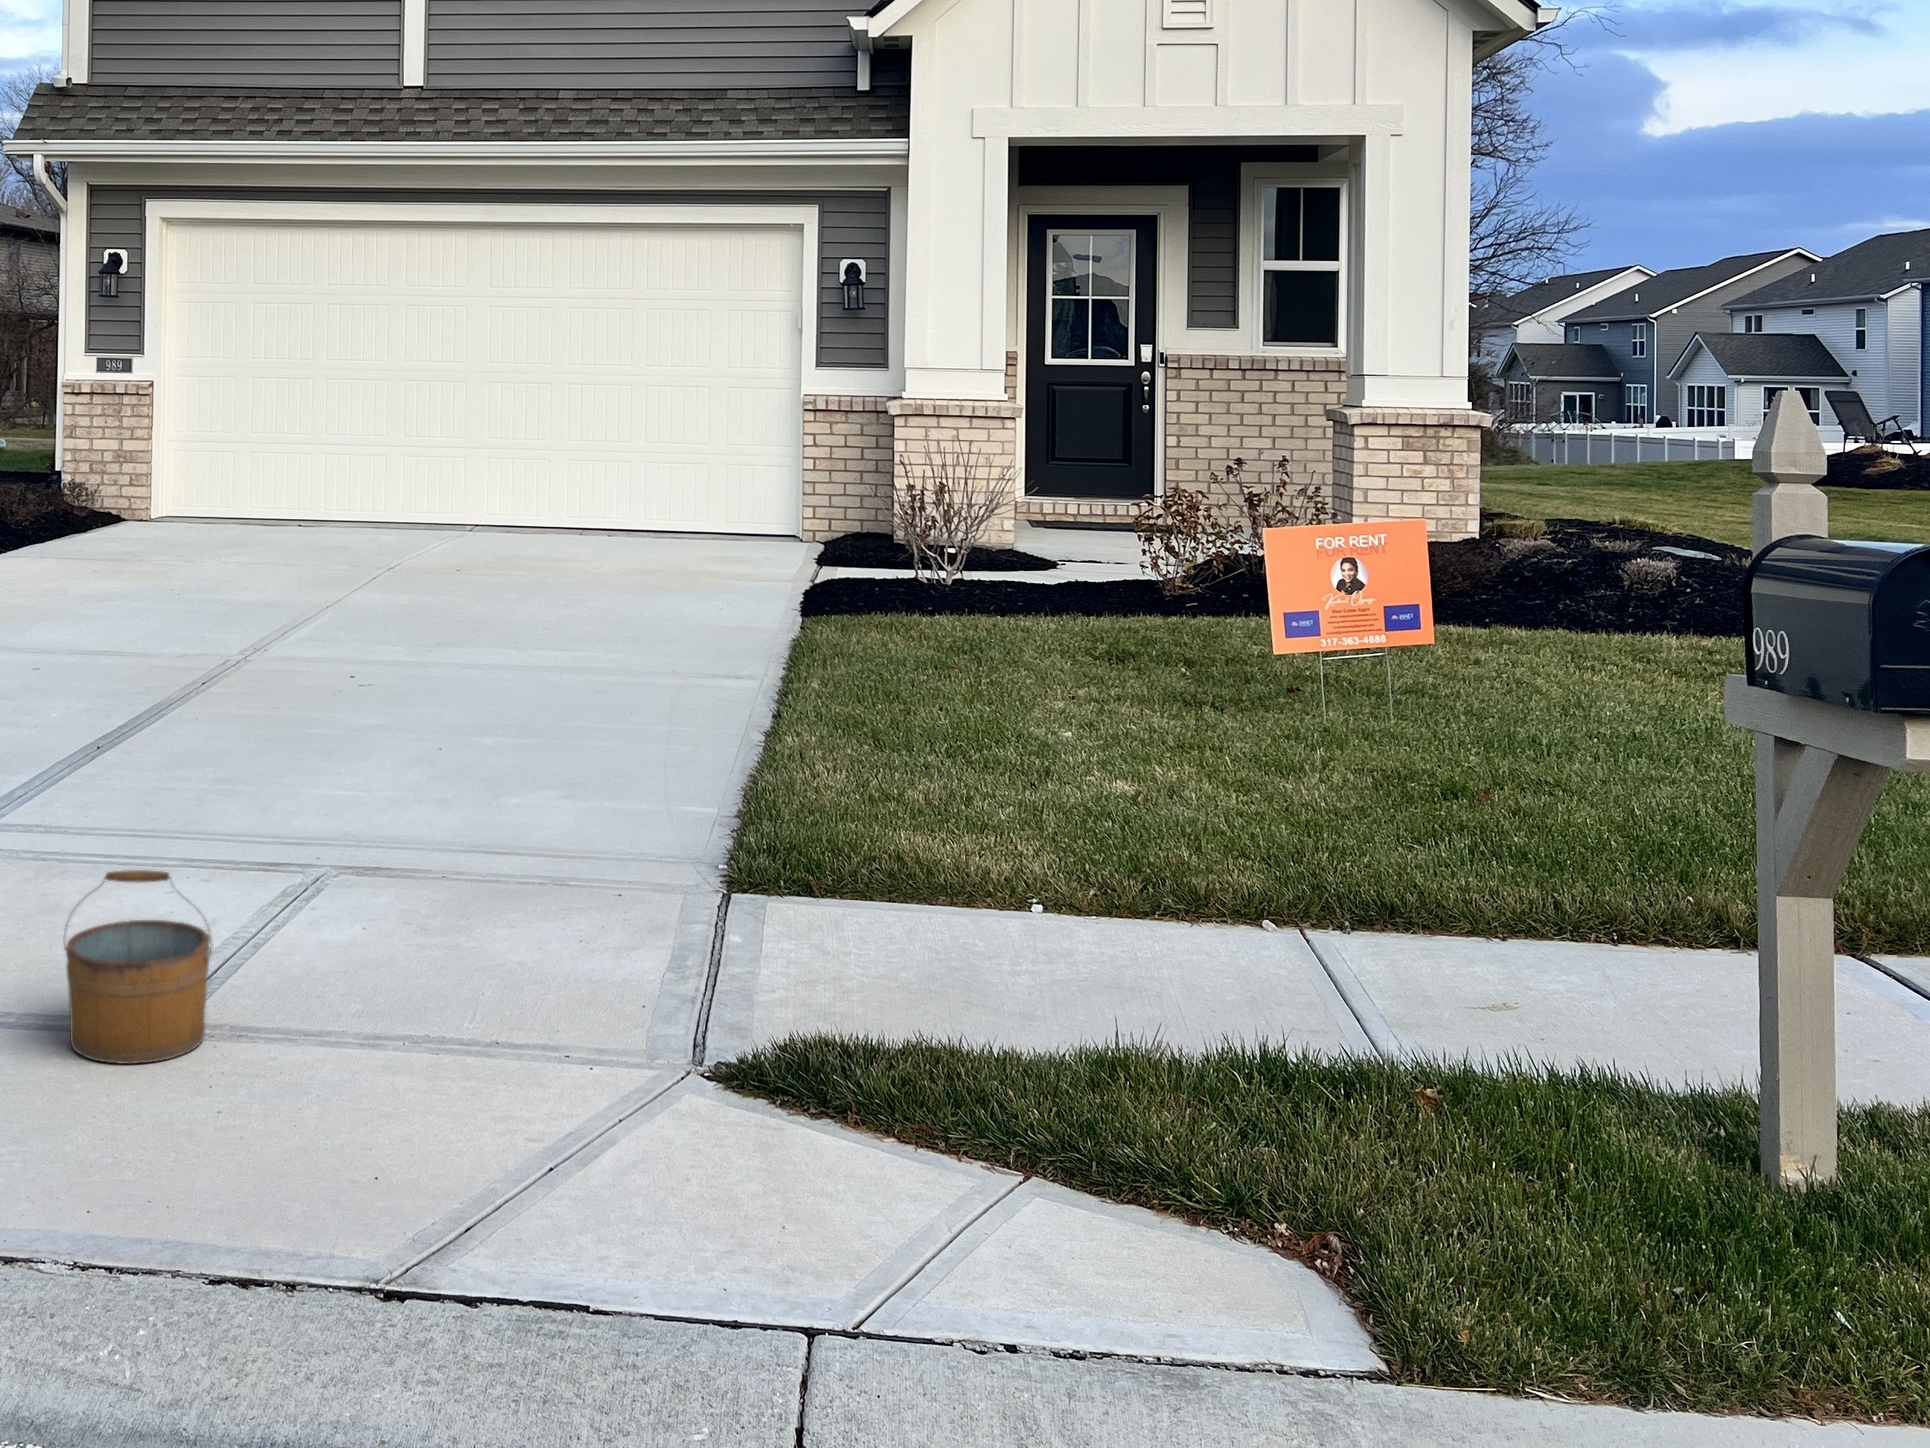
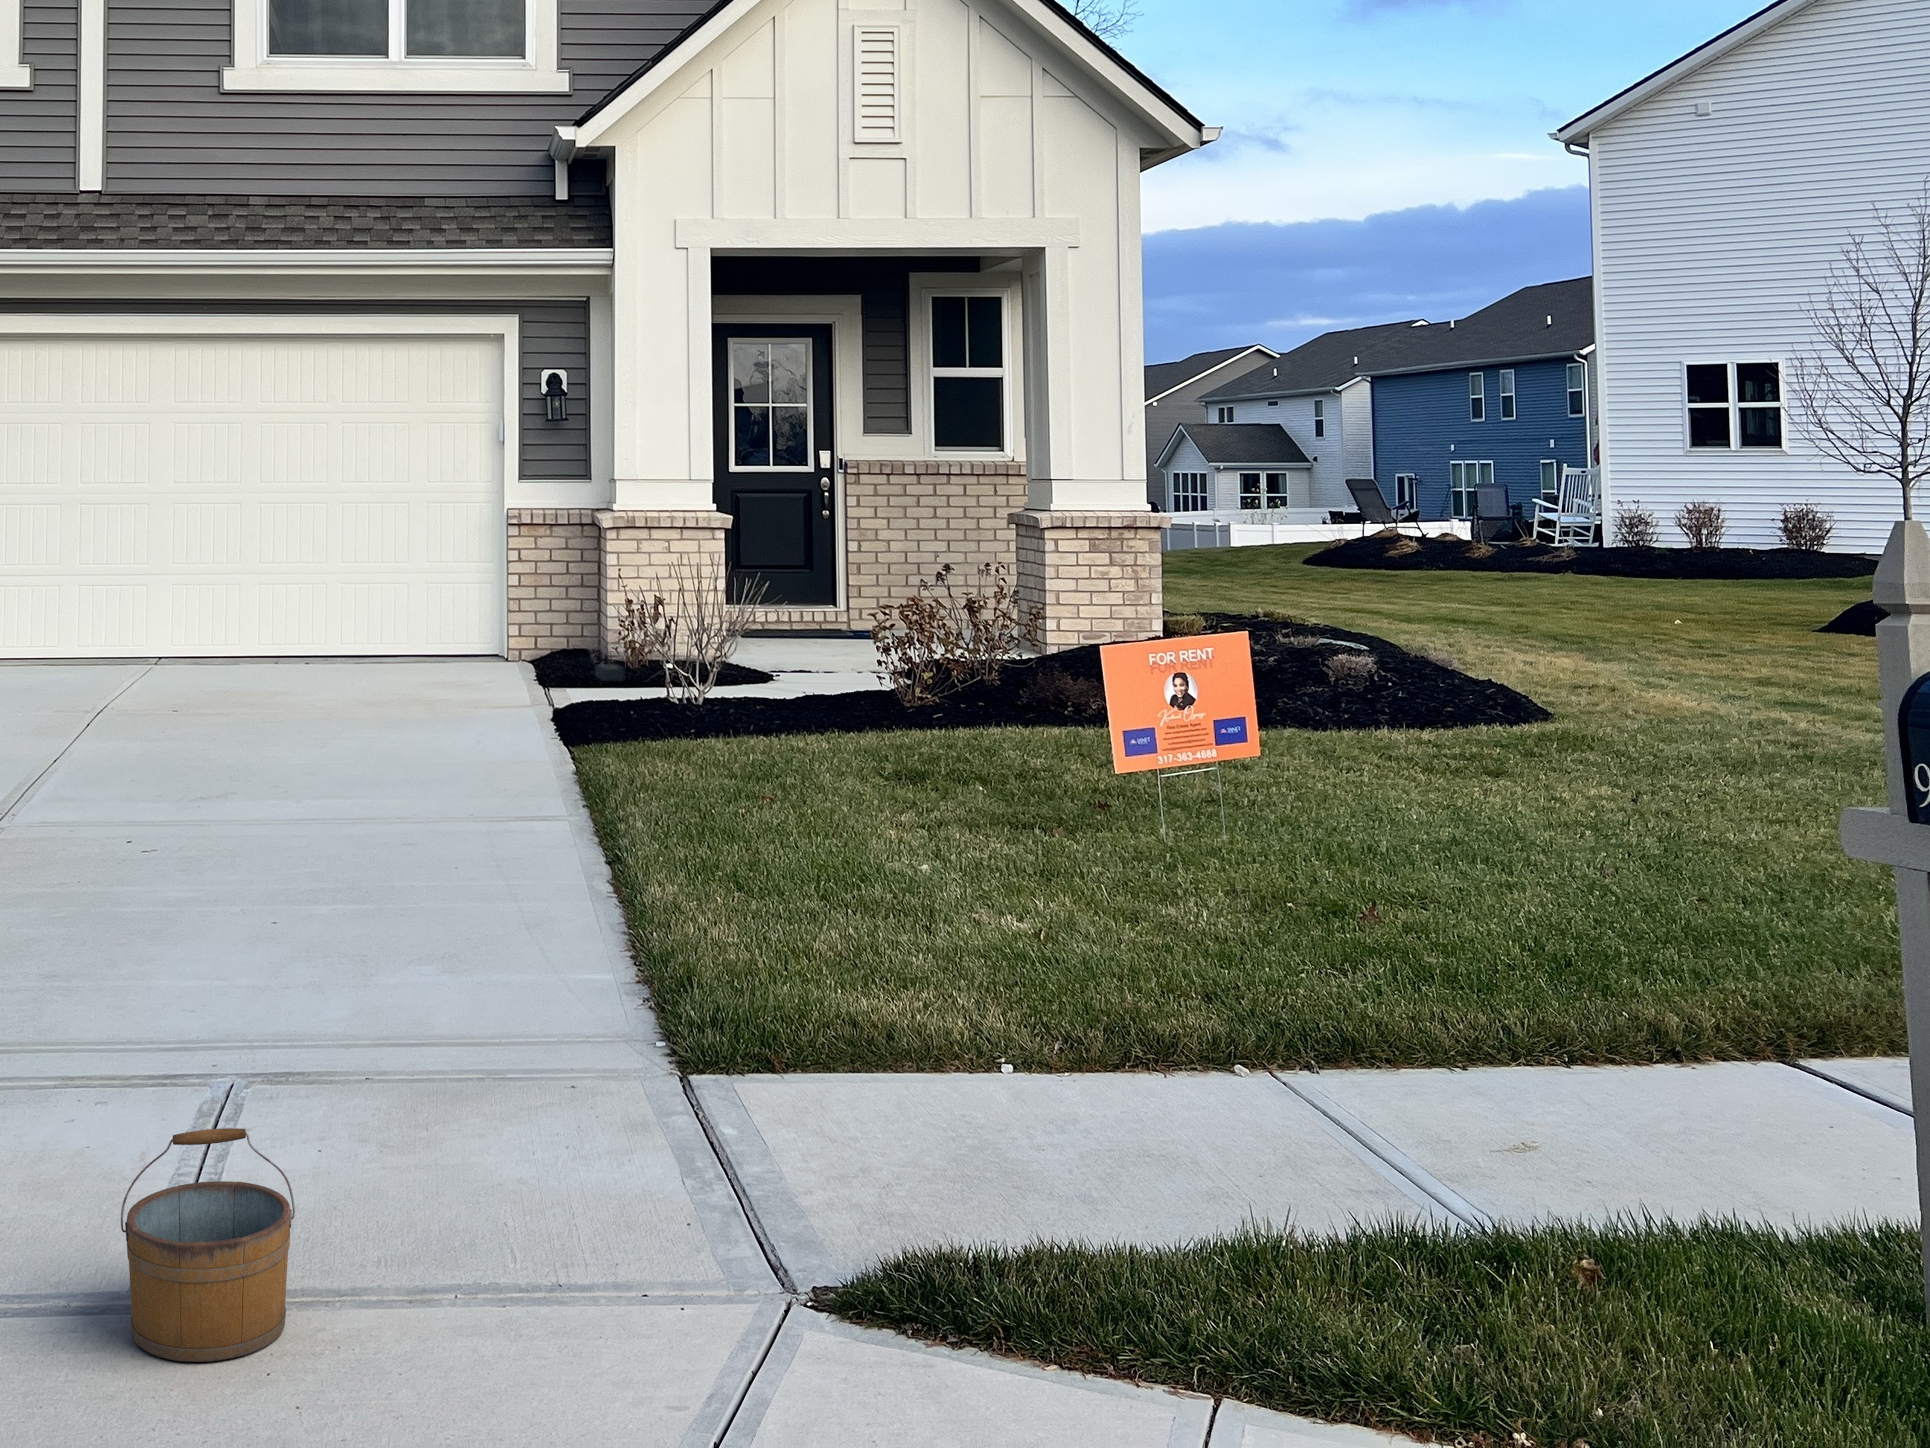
decorative plant: none [861,511,903,561] -> present [588,636,624,681]

